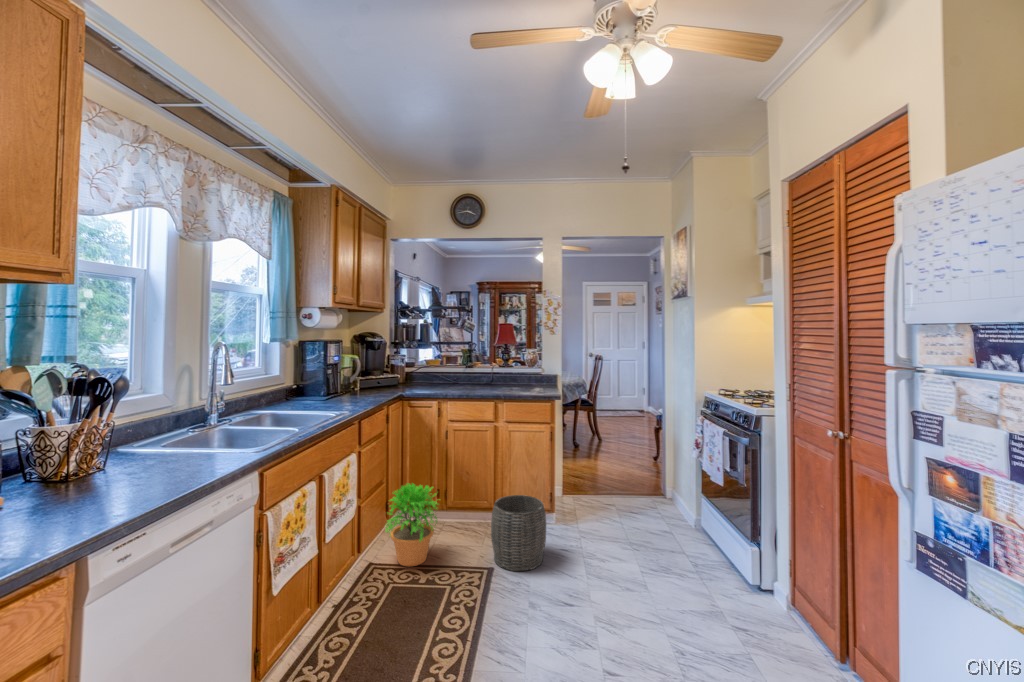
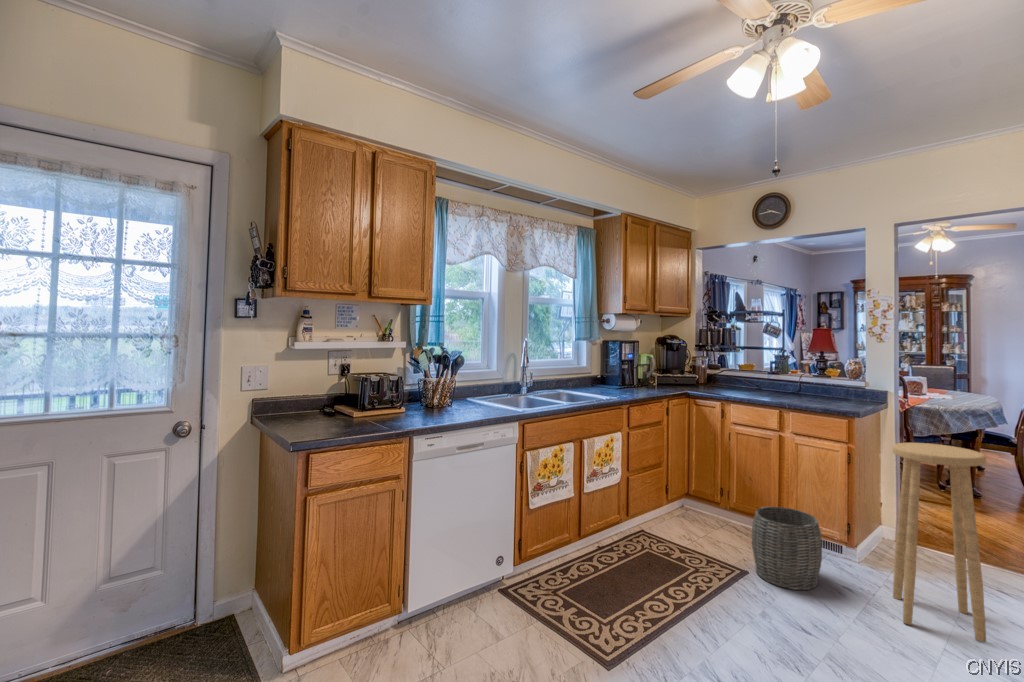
stool: none [586,422,647,566] -> present [893,443,986,642]
potted plant: present [386,483,437,566] -> none [648,469,709,546]

